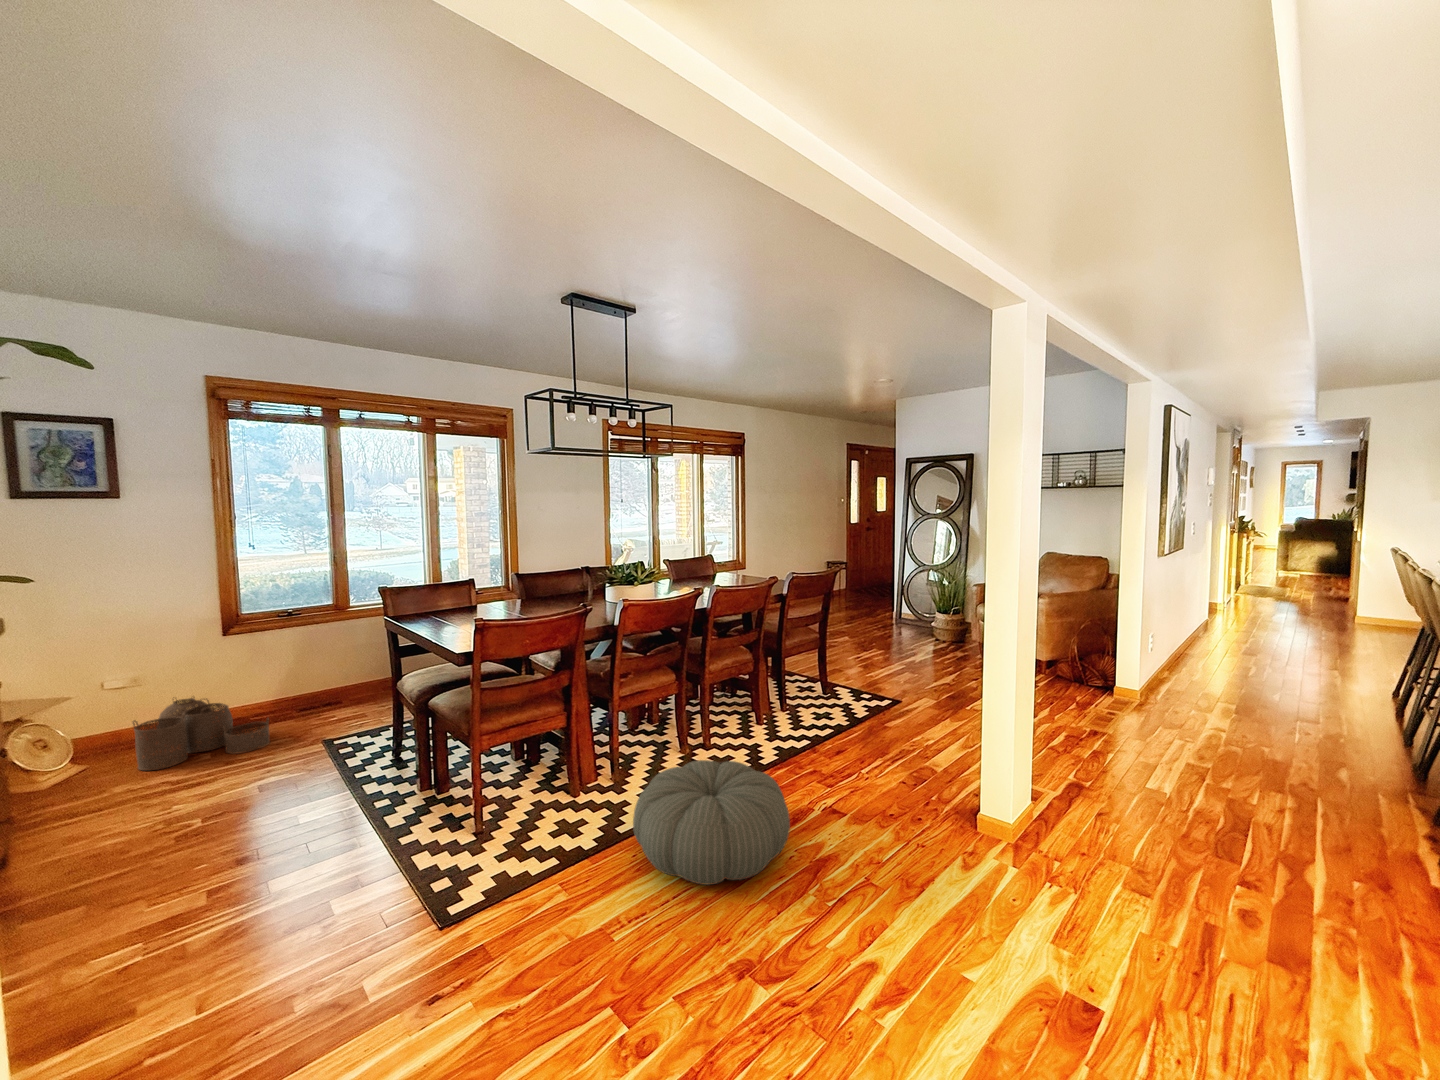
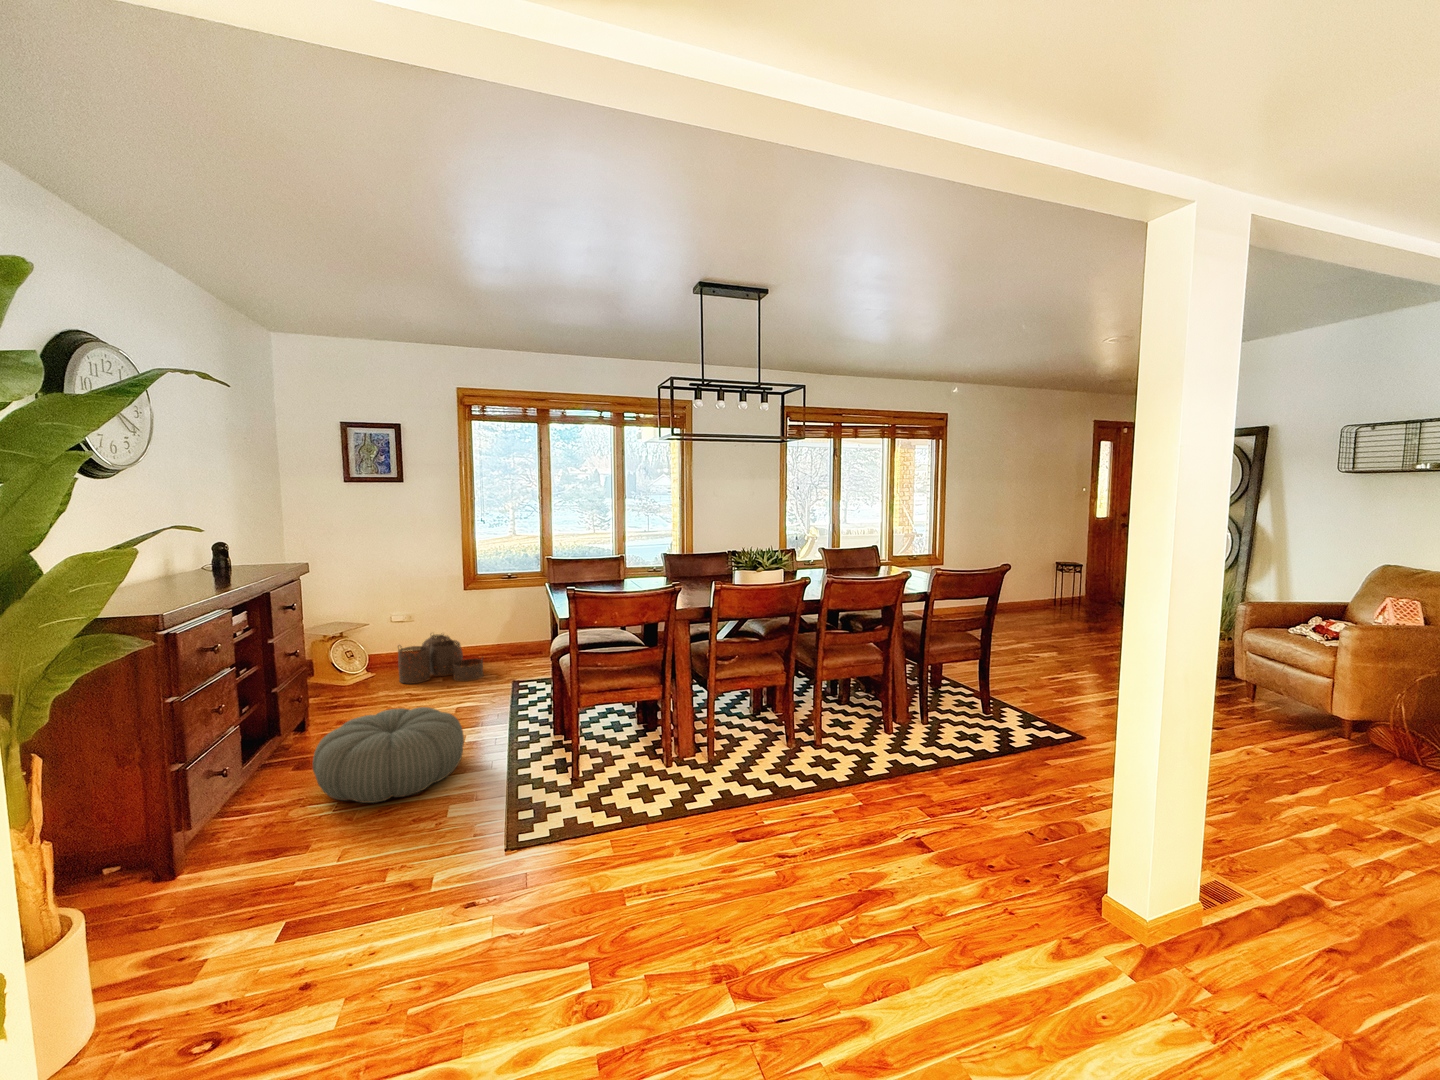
pouf: present [633,760,790,885] -> present [313,707,464,803]

